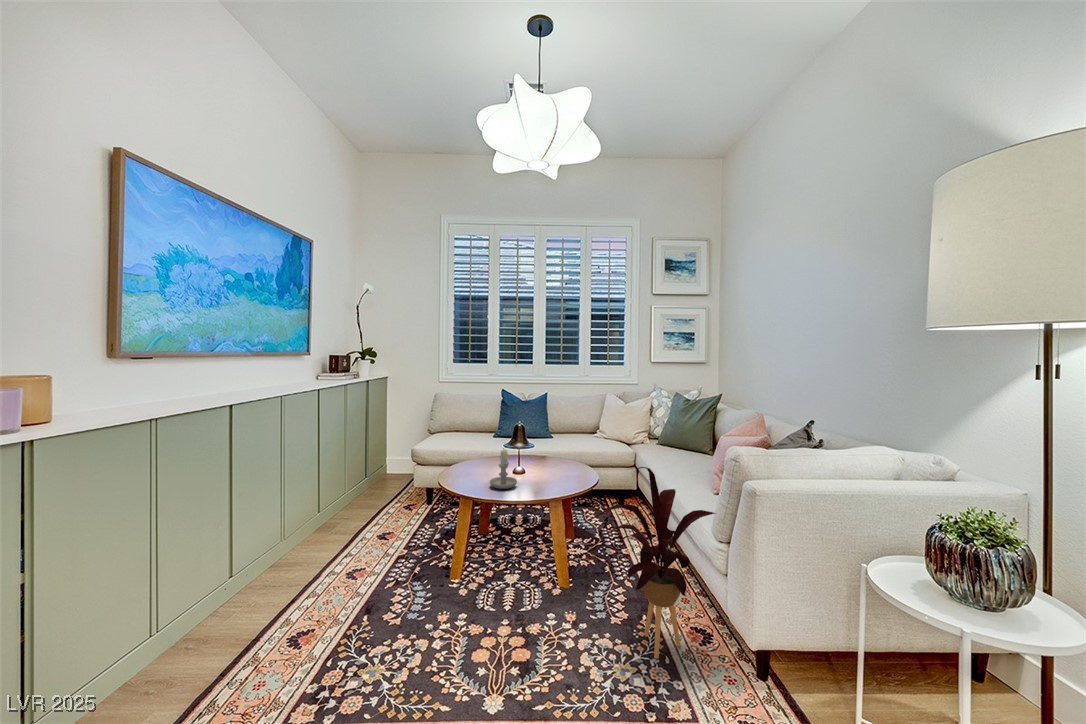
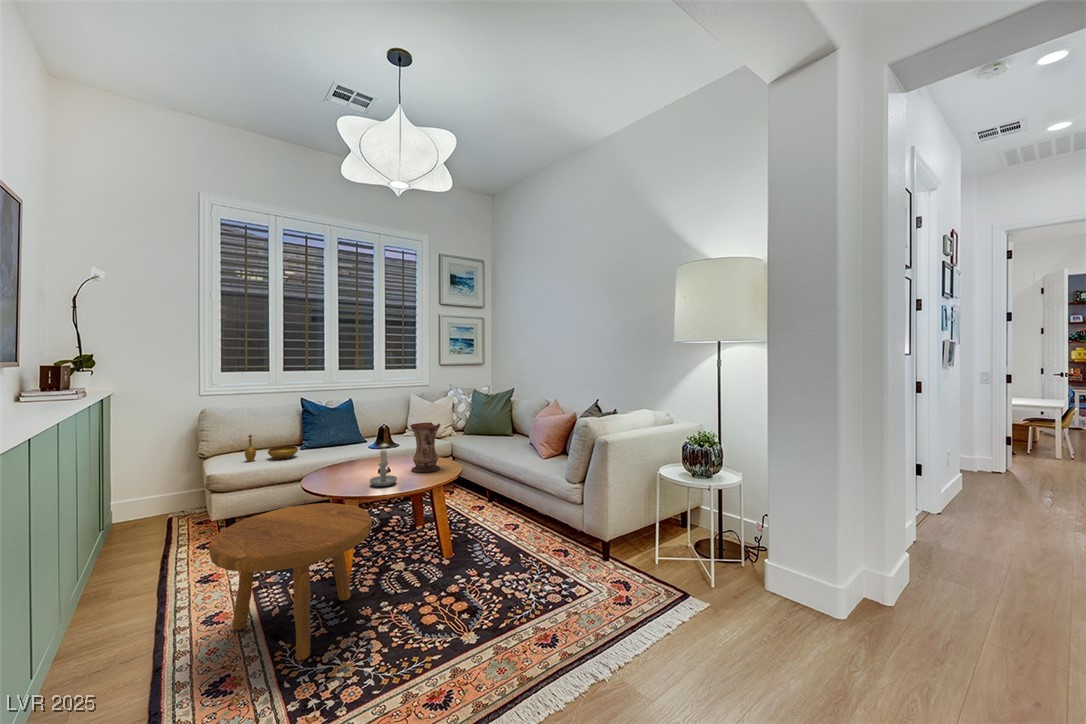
decorative bowl: none [449,418,489,443] -> present [245,434,298,462]
vase: none [548,425,581,482] -> present [410,423,441,473]
house plant: present [595,467,715,659] -> none [499,438,571,573]
footstool: none [313,491,457,646] -> present [209,503,372,661]

